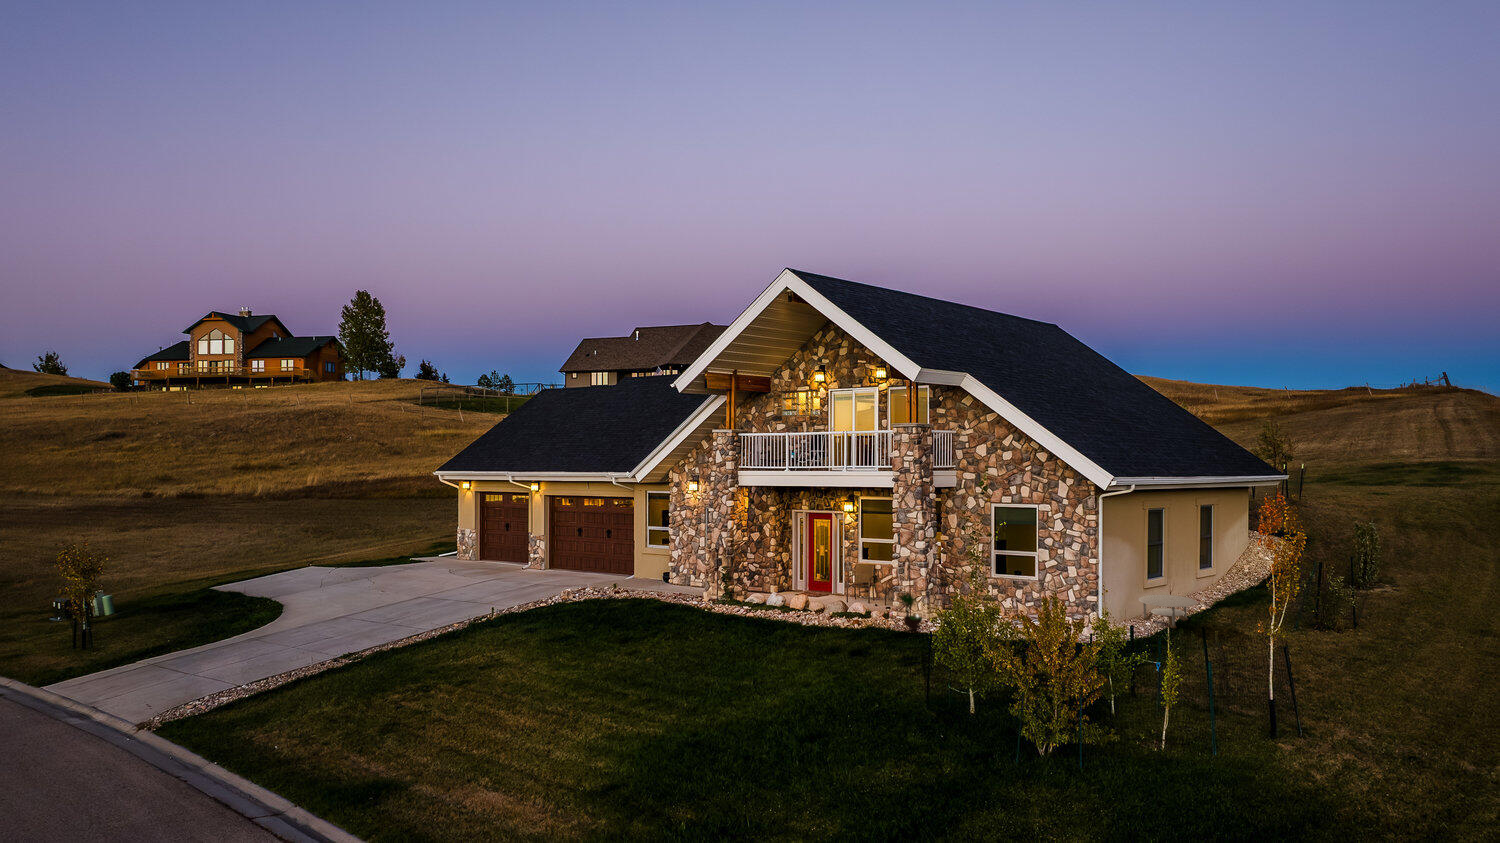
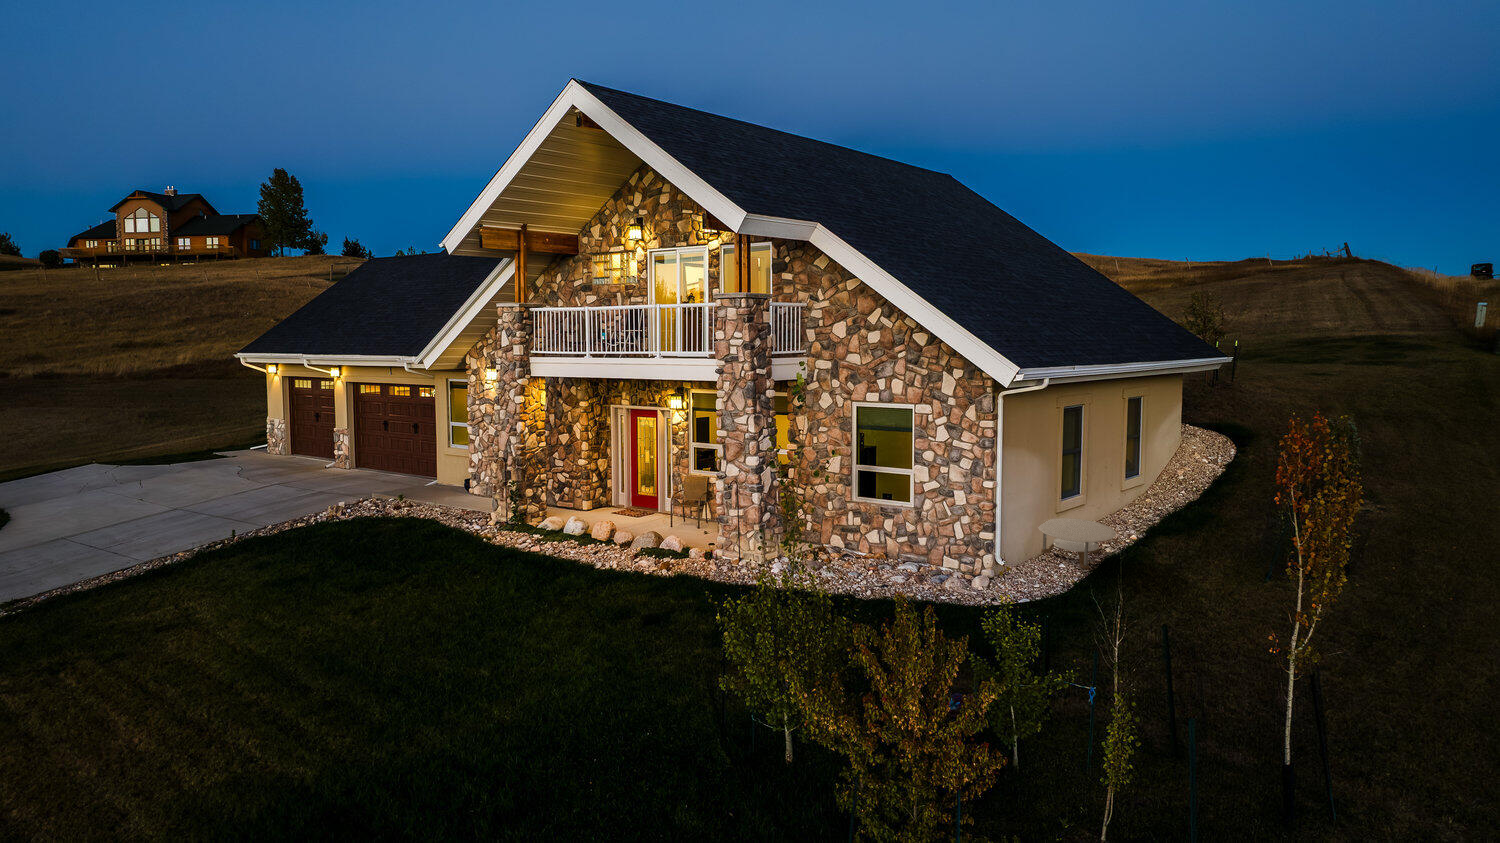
potted tree: present [898,592,922,630] -> none [719,520,755,577]

